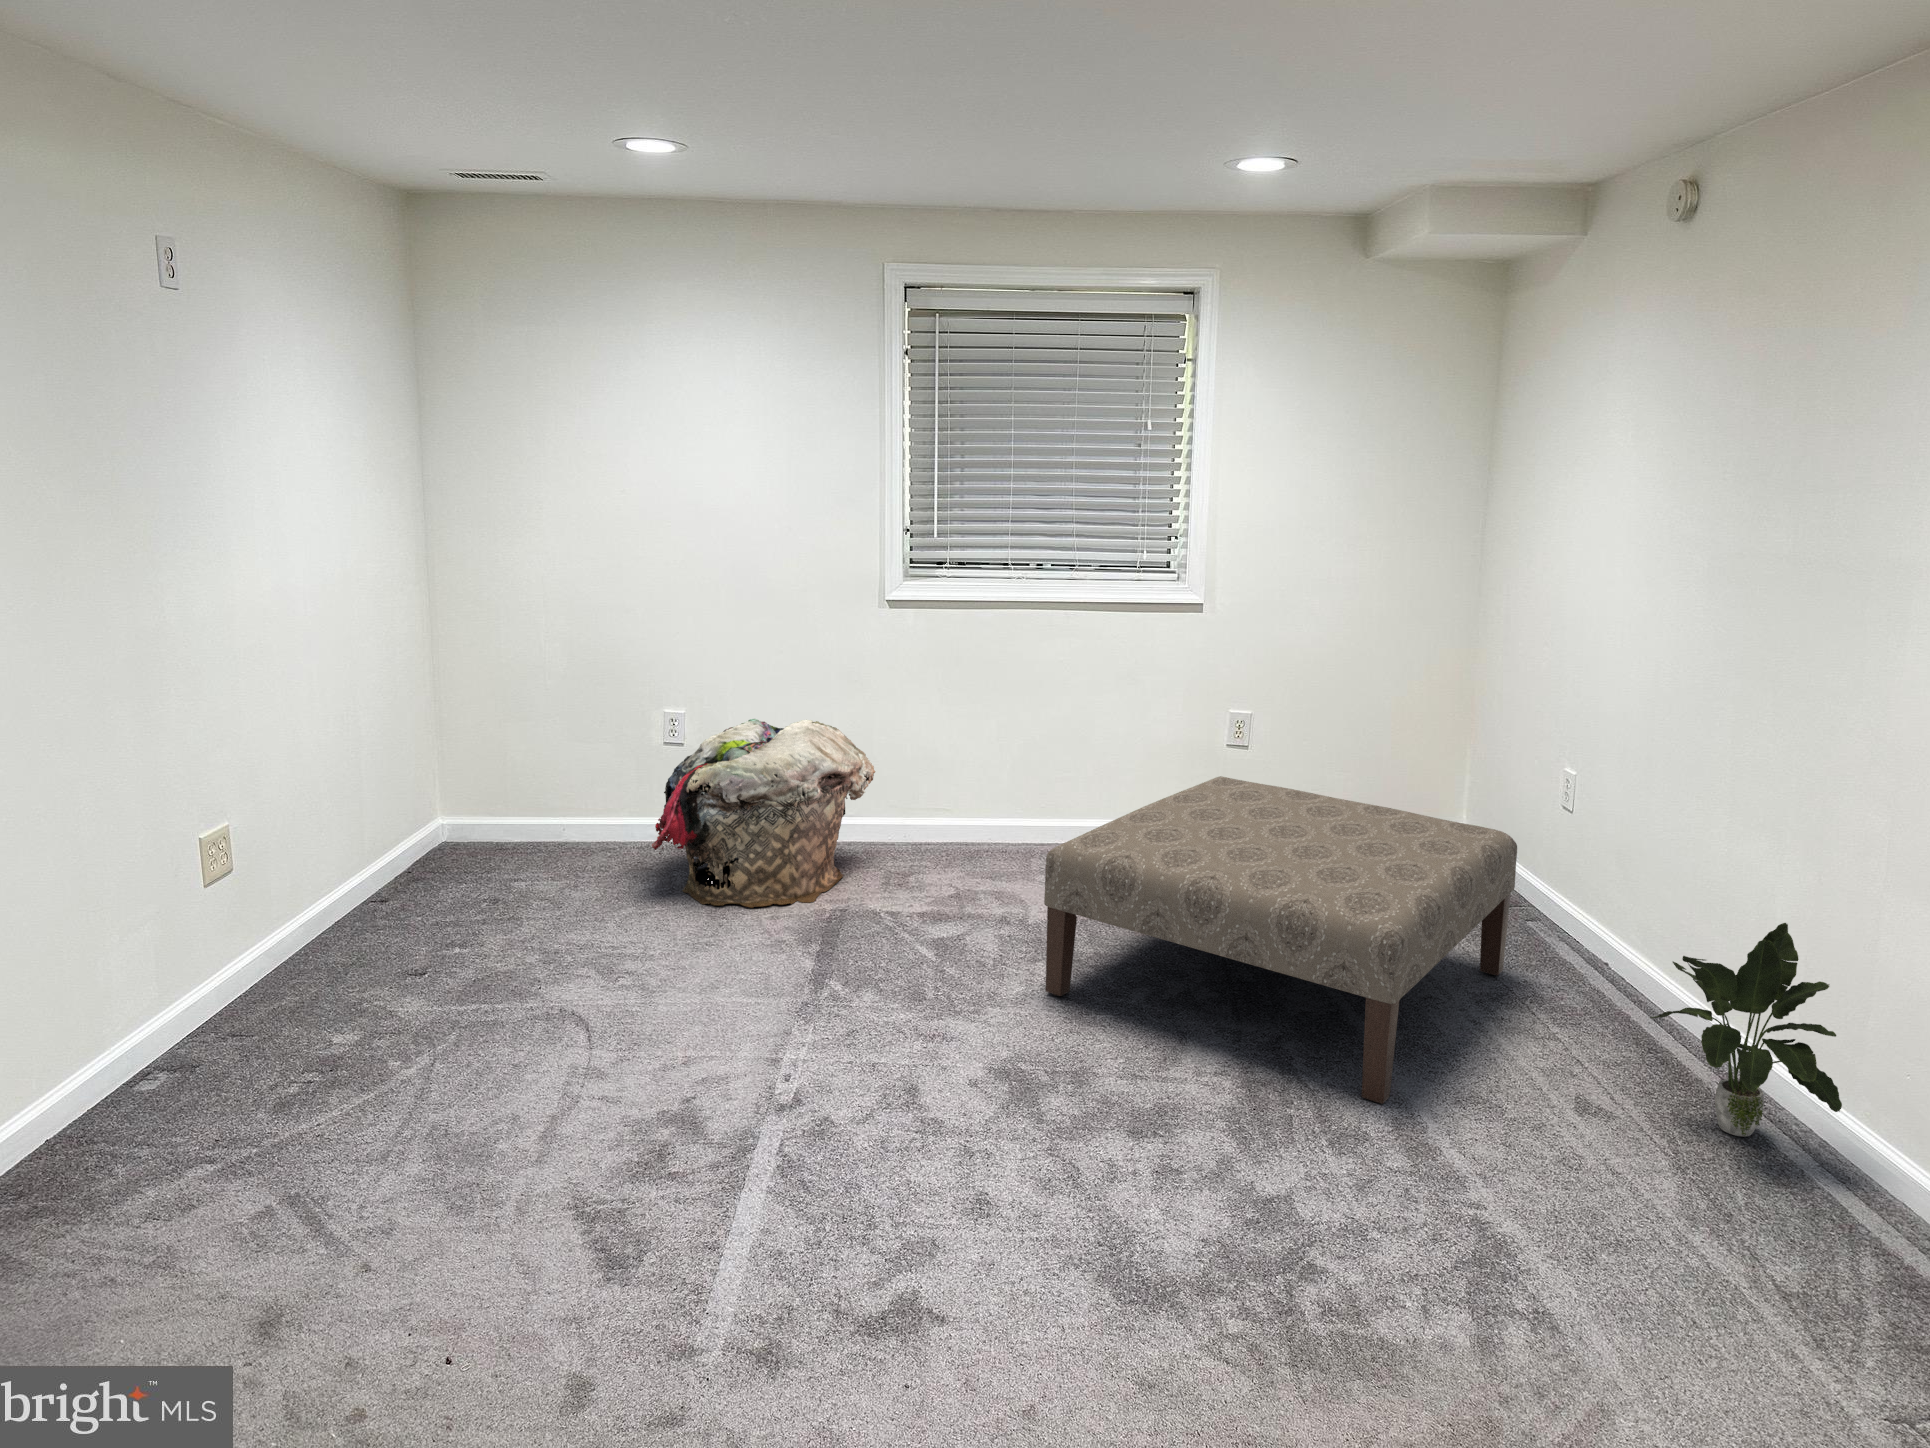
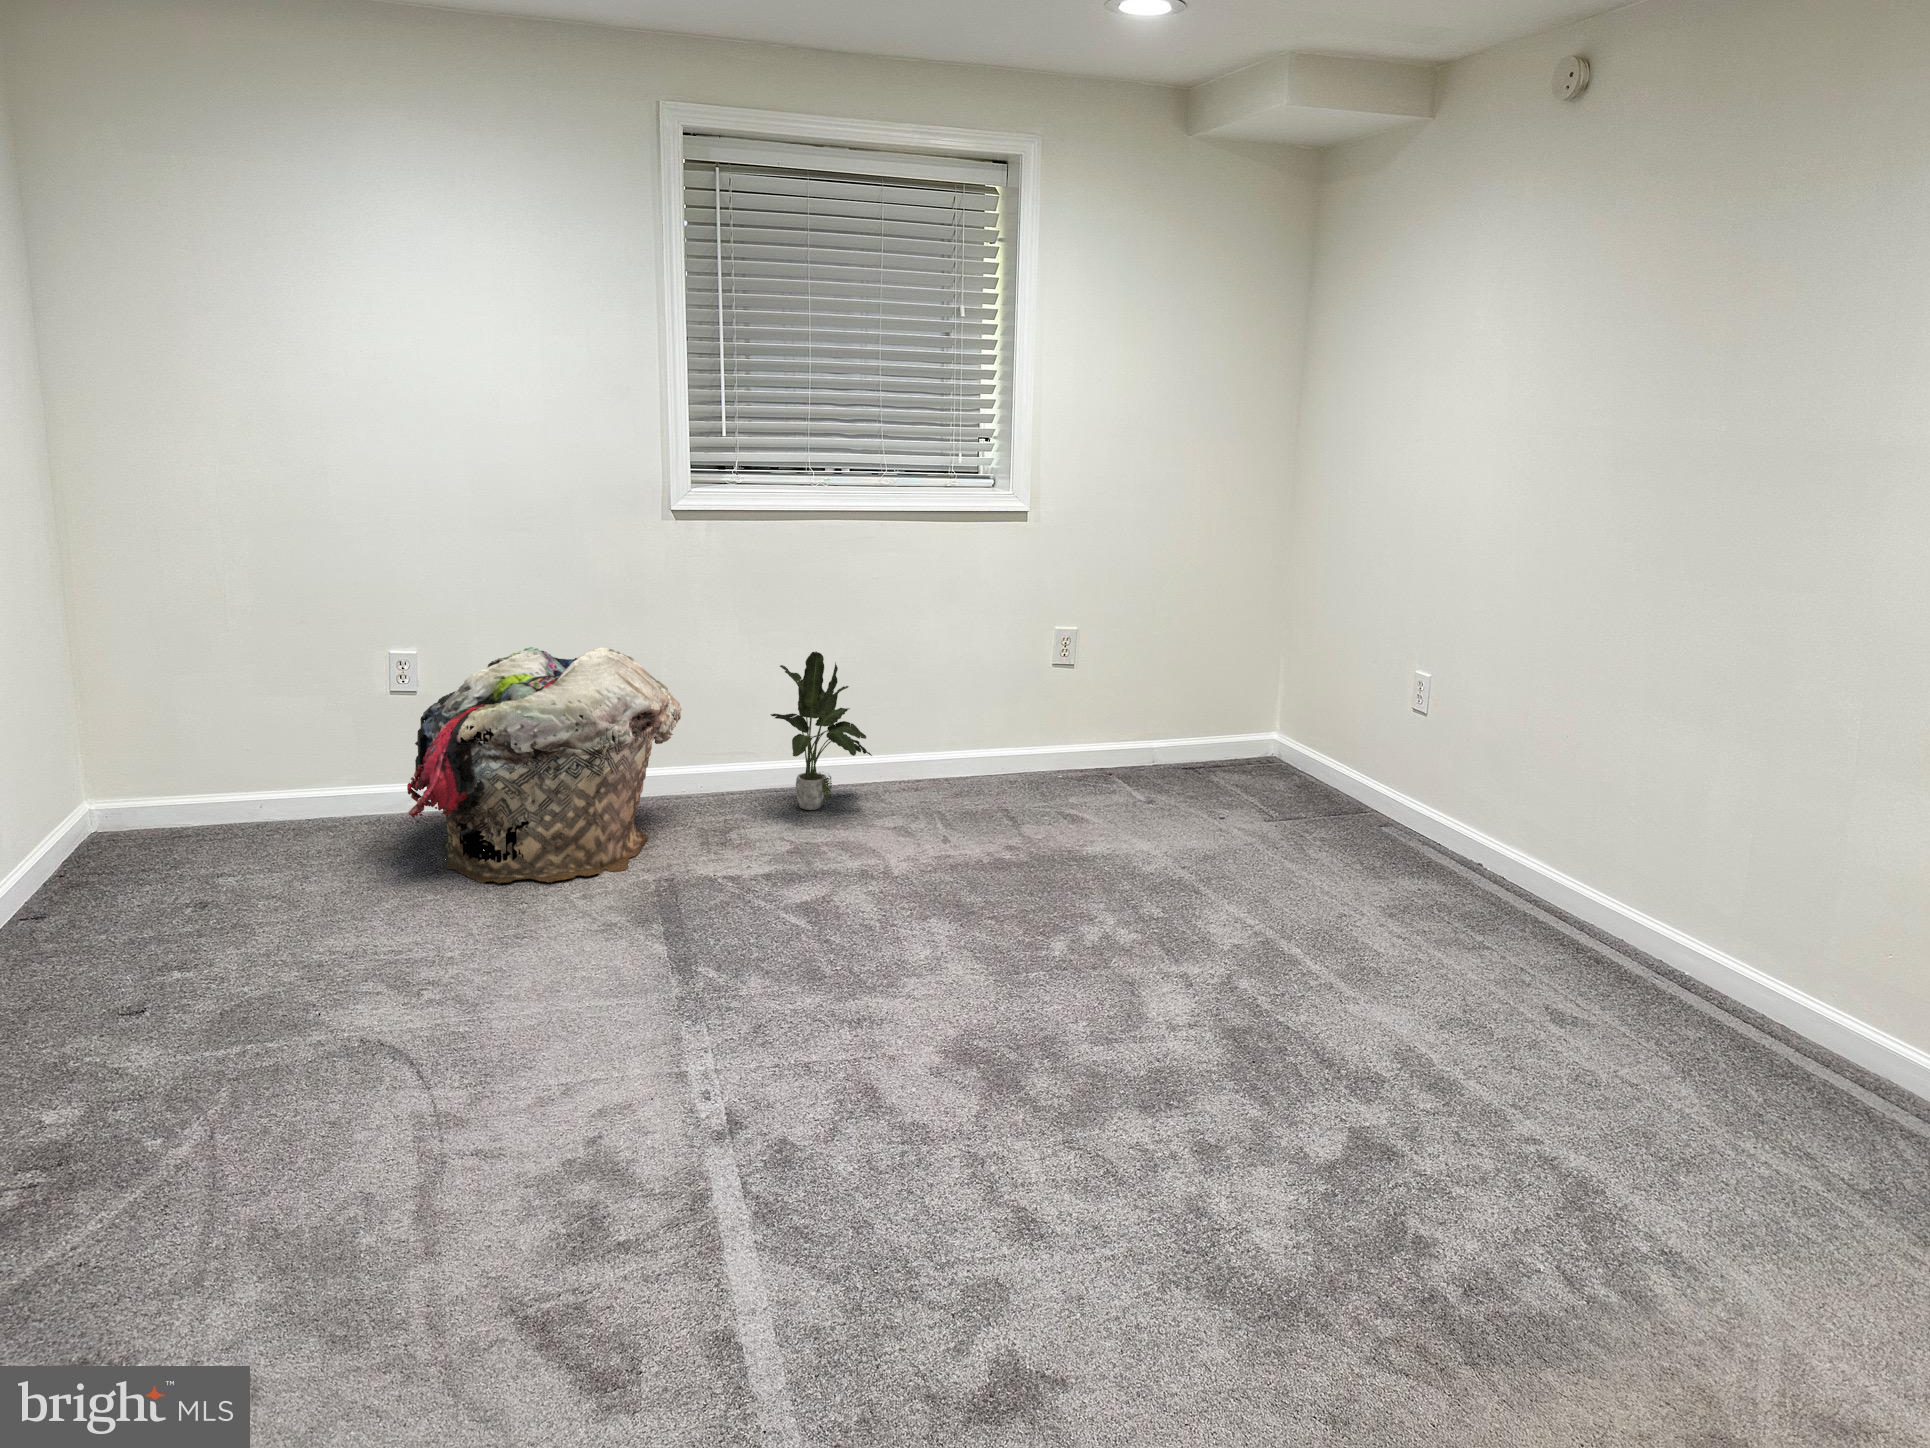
ottoman: present [1044,776,1517,1104] -> none [961,702,1415,1043]
potted plant: present [1650,923,1842,1137] -> present [771,652,872,810]

